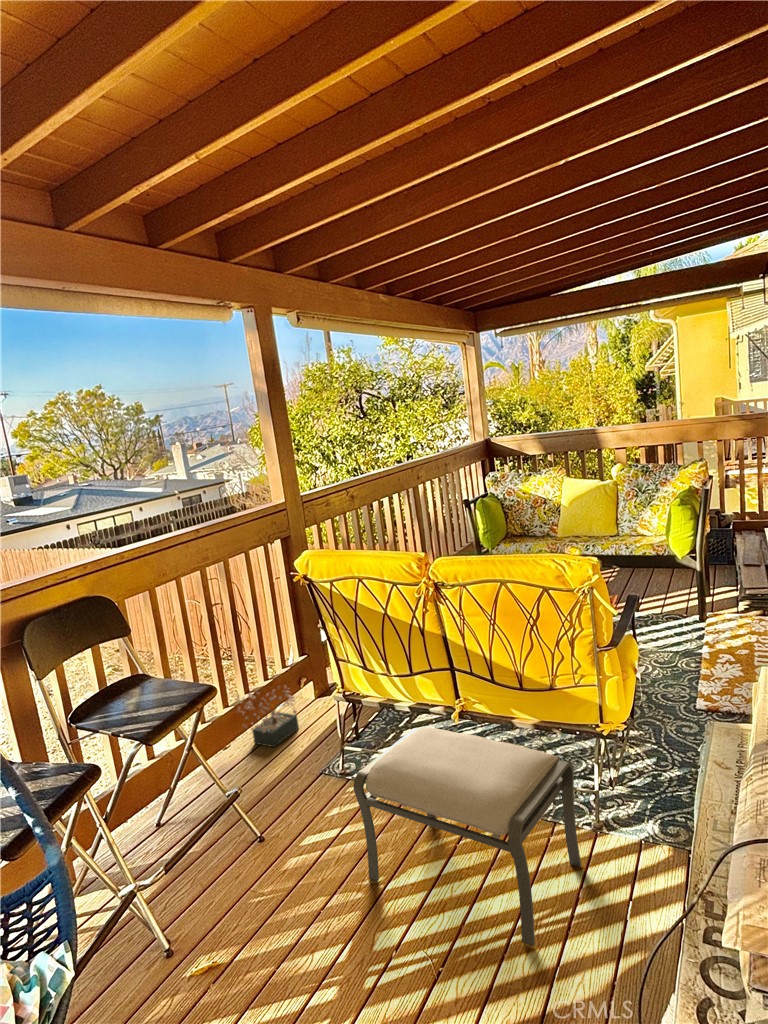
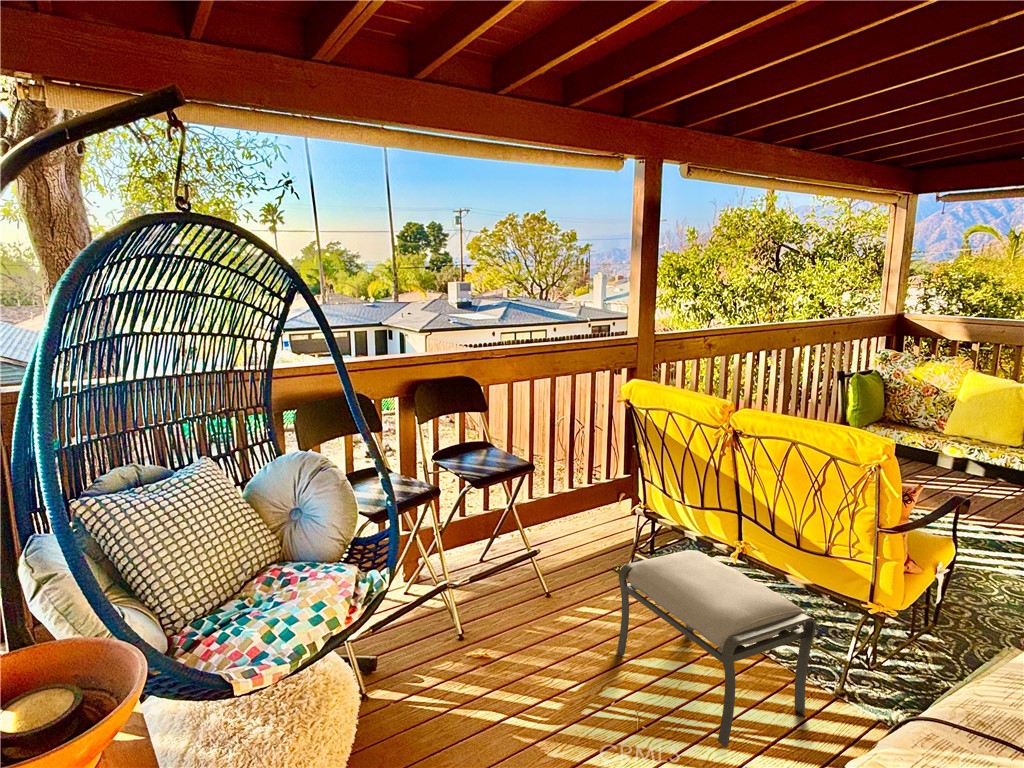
decorative plant: present [236,686,299,747] -> none [563,487,615,538]

